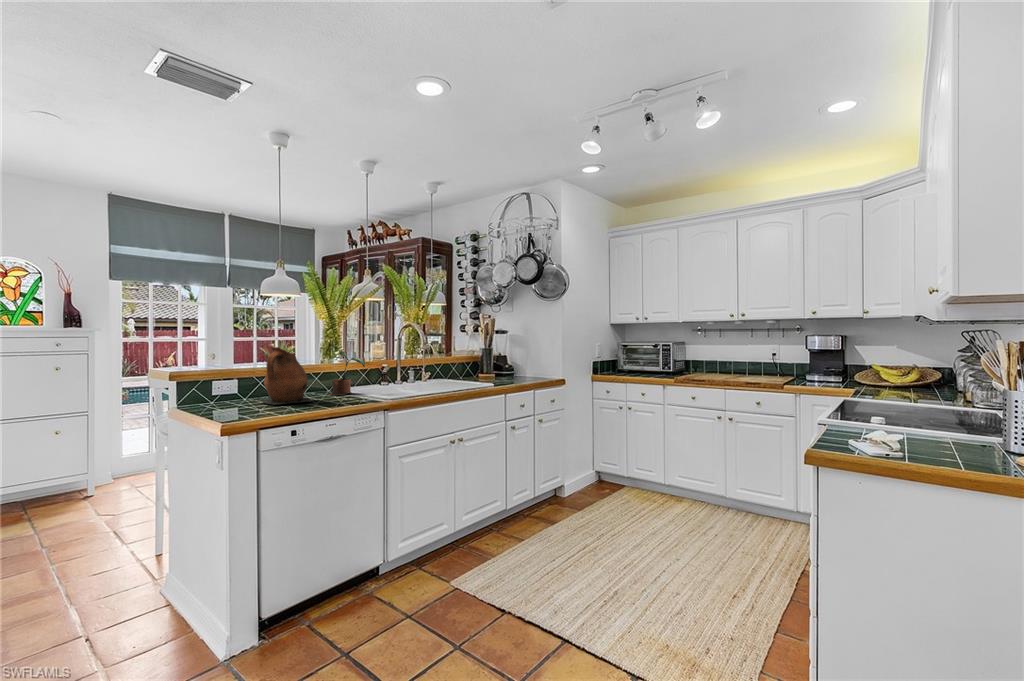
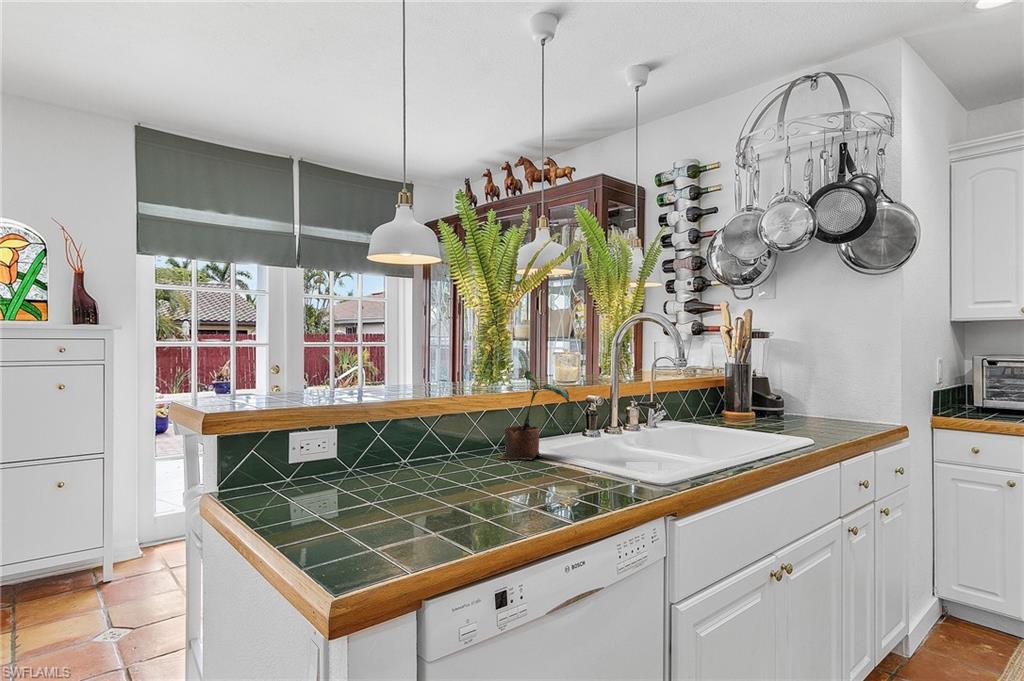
ceramic pitcher: present [263,347,313,404] -> none [380,364,491,491]

